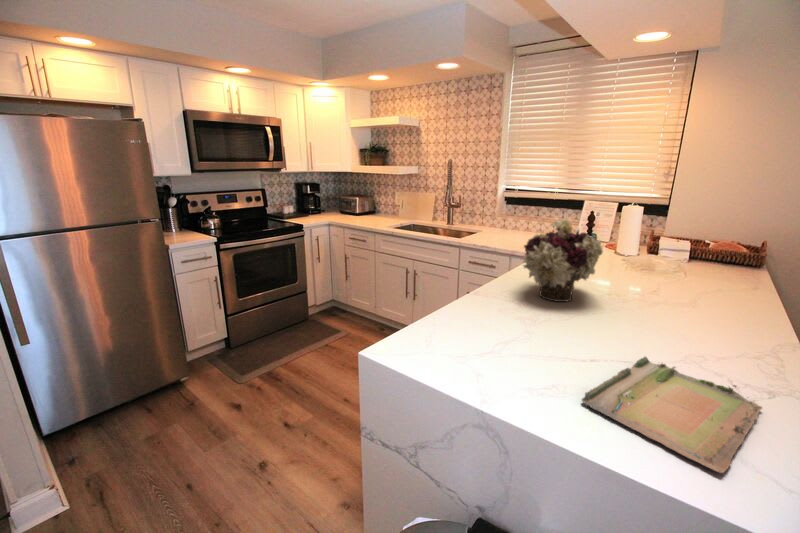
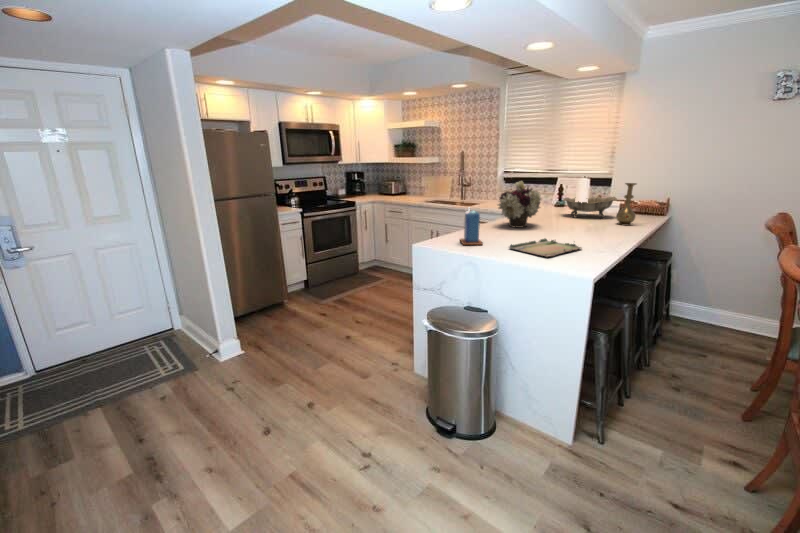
vase: none [717,224,765,298] -> present [616,183,636,226]
decorative bowl: none [610,237,705,275] -> present [563,197,617,218]
candle: none [459,291,515,382] -> present [460,209,483,245]

